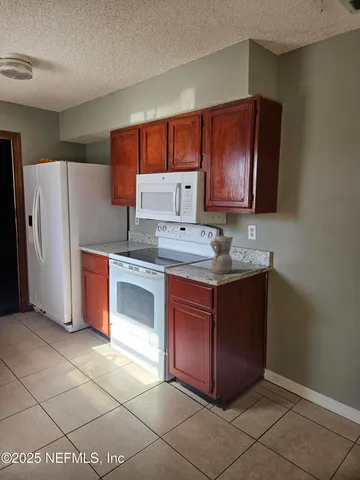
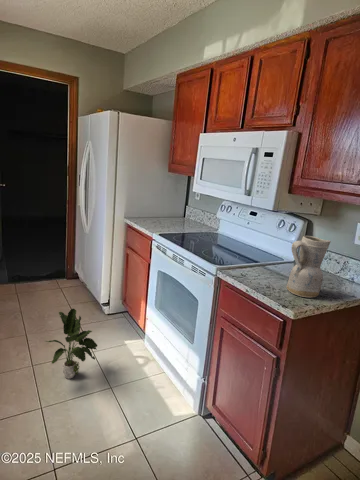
potted plant: none [35,319,77,378] -> present [46,309,97,379]

